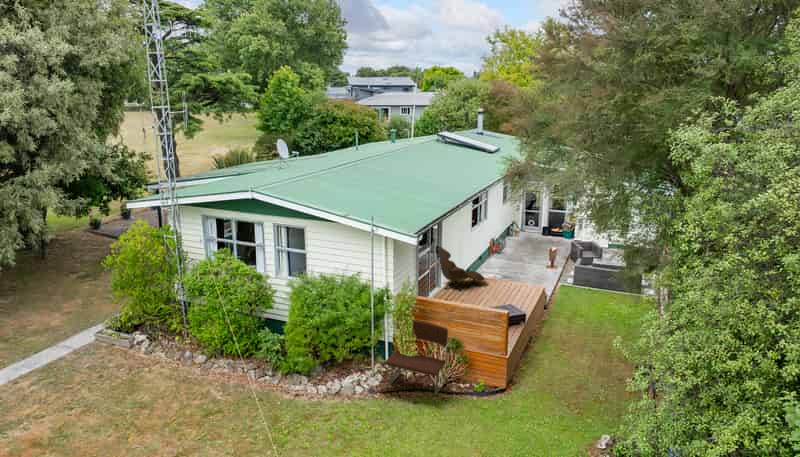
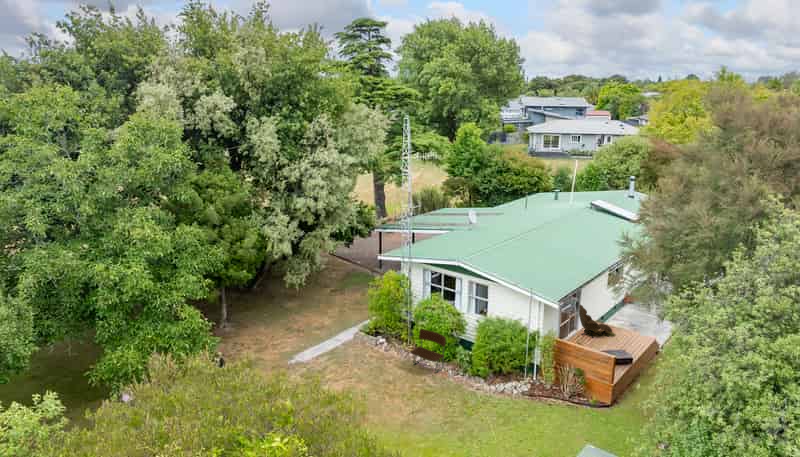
bench: present [384,320,448,394] -> present [410,329,446,373]

